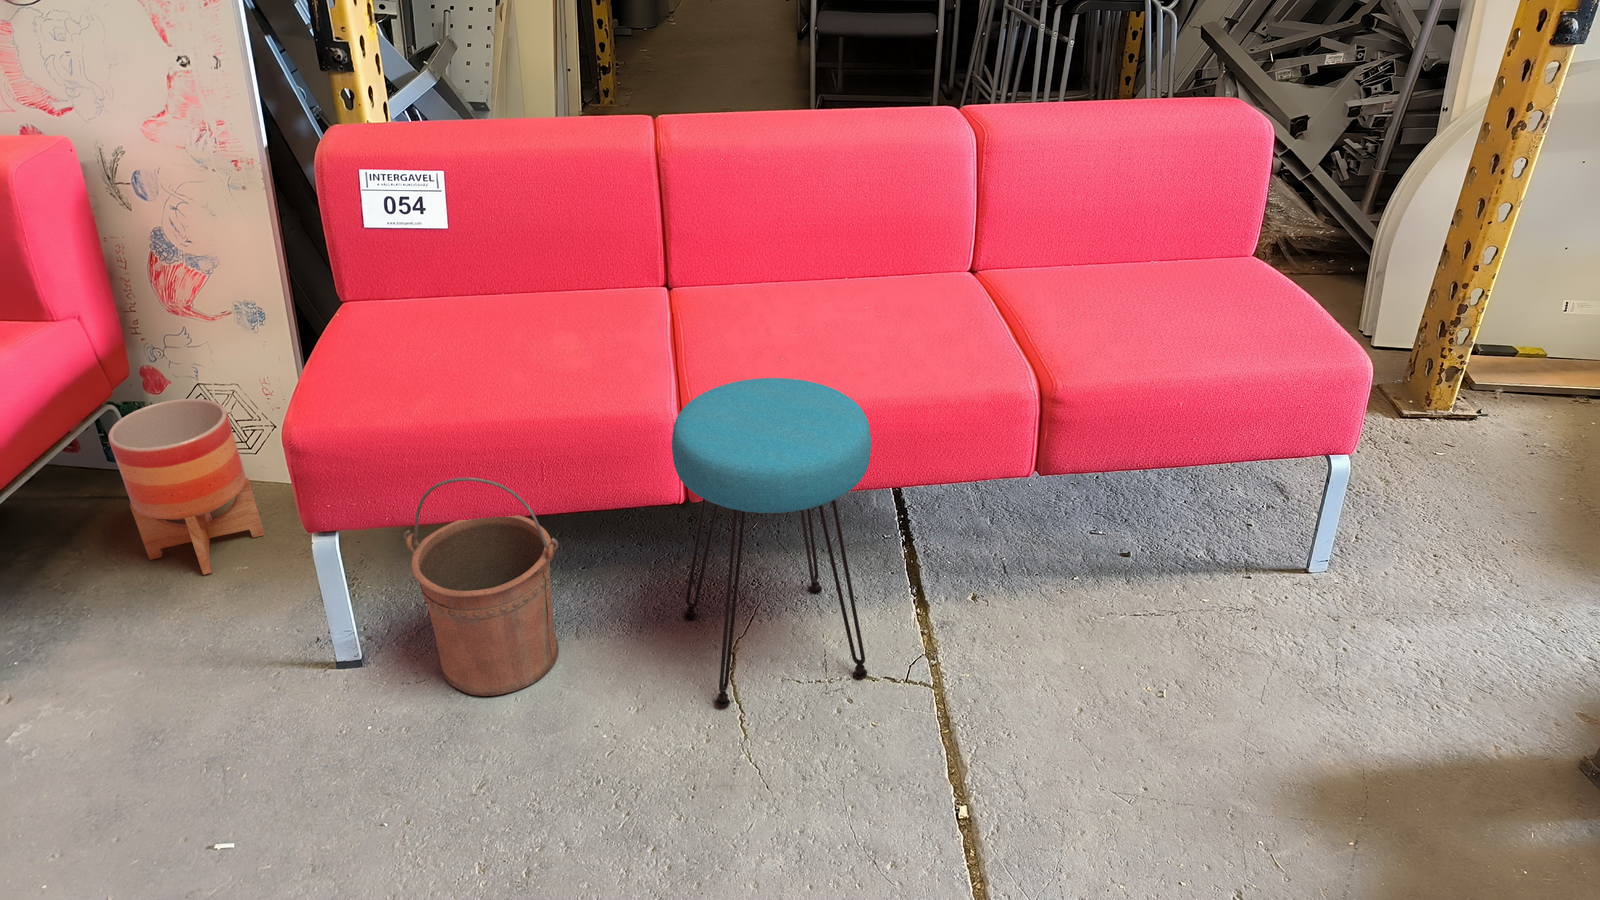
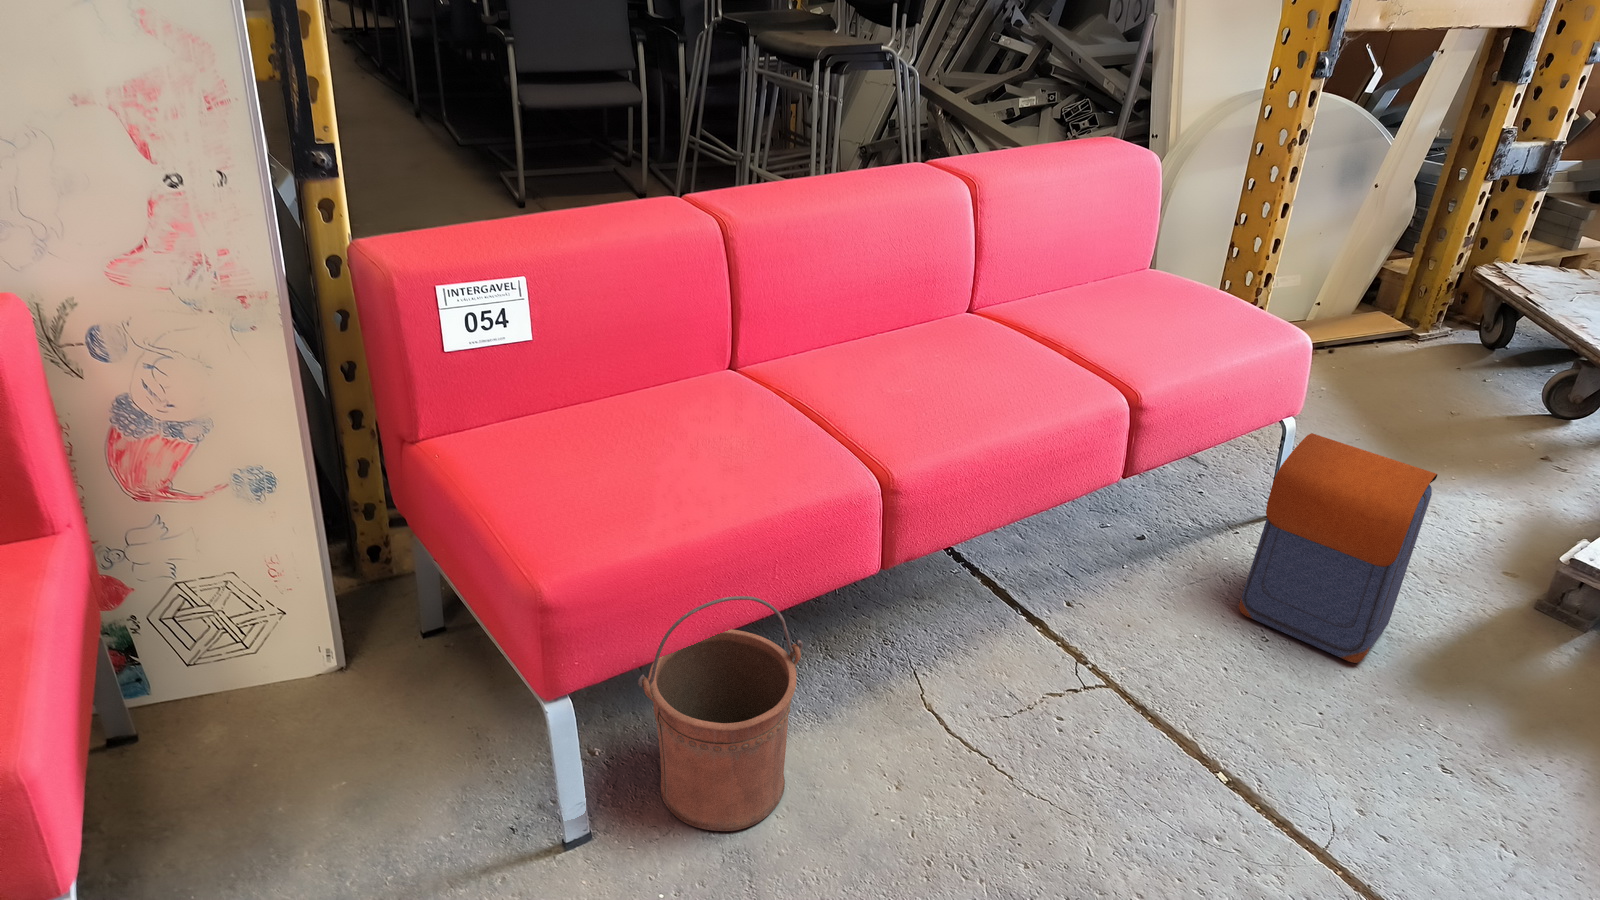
stool: present [672,378,871,706] -> none [856,431,1081,758]
planter: present [108,399,264,575] -> none [146,595,325,814]
backpack: none [1152,472,1386,755] -> present [1239,433,1438,663]

